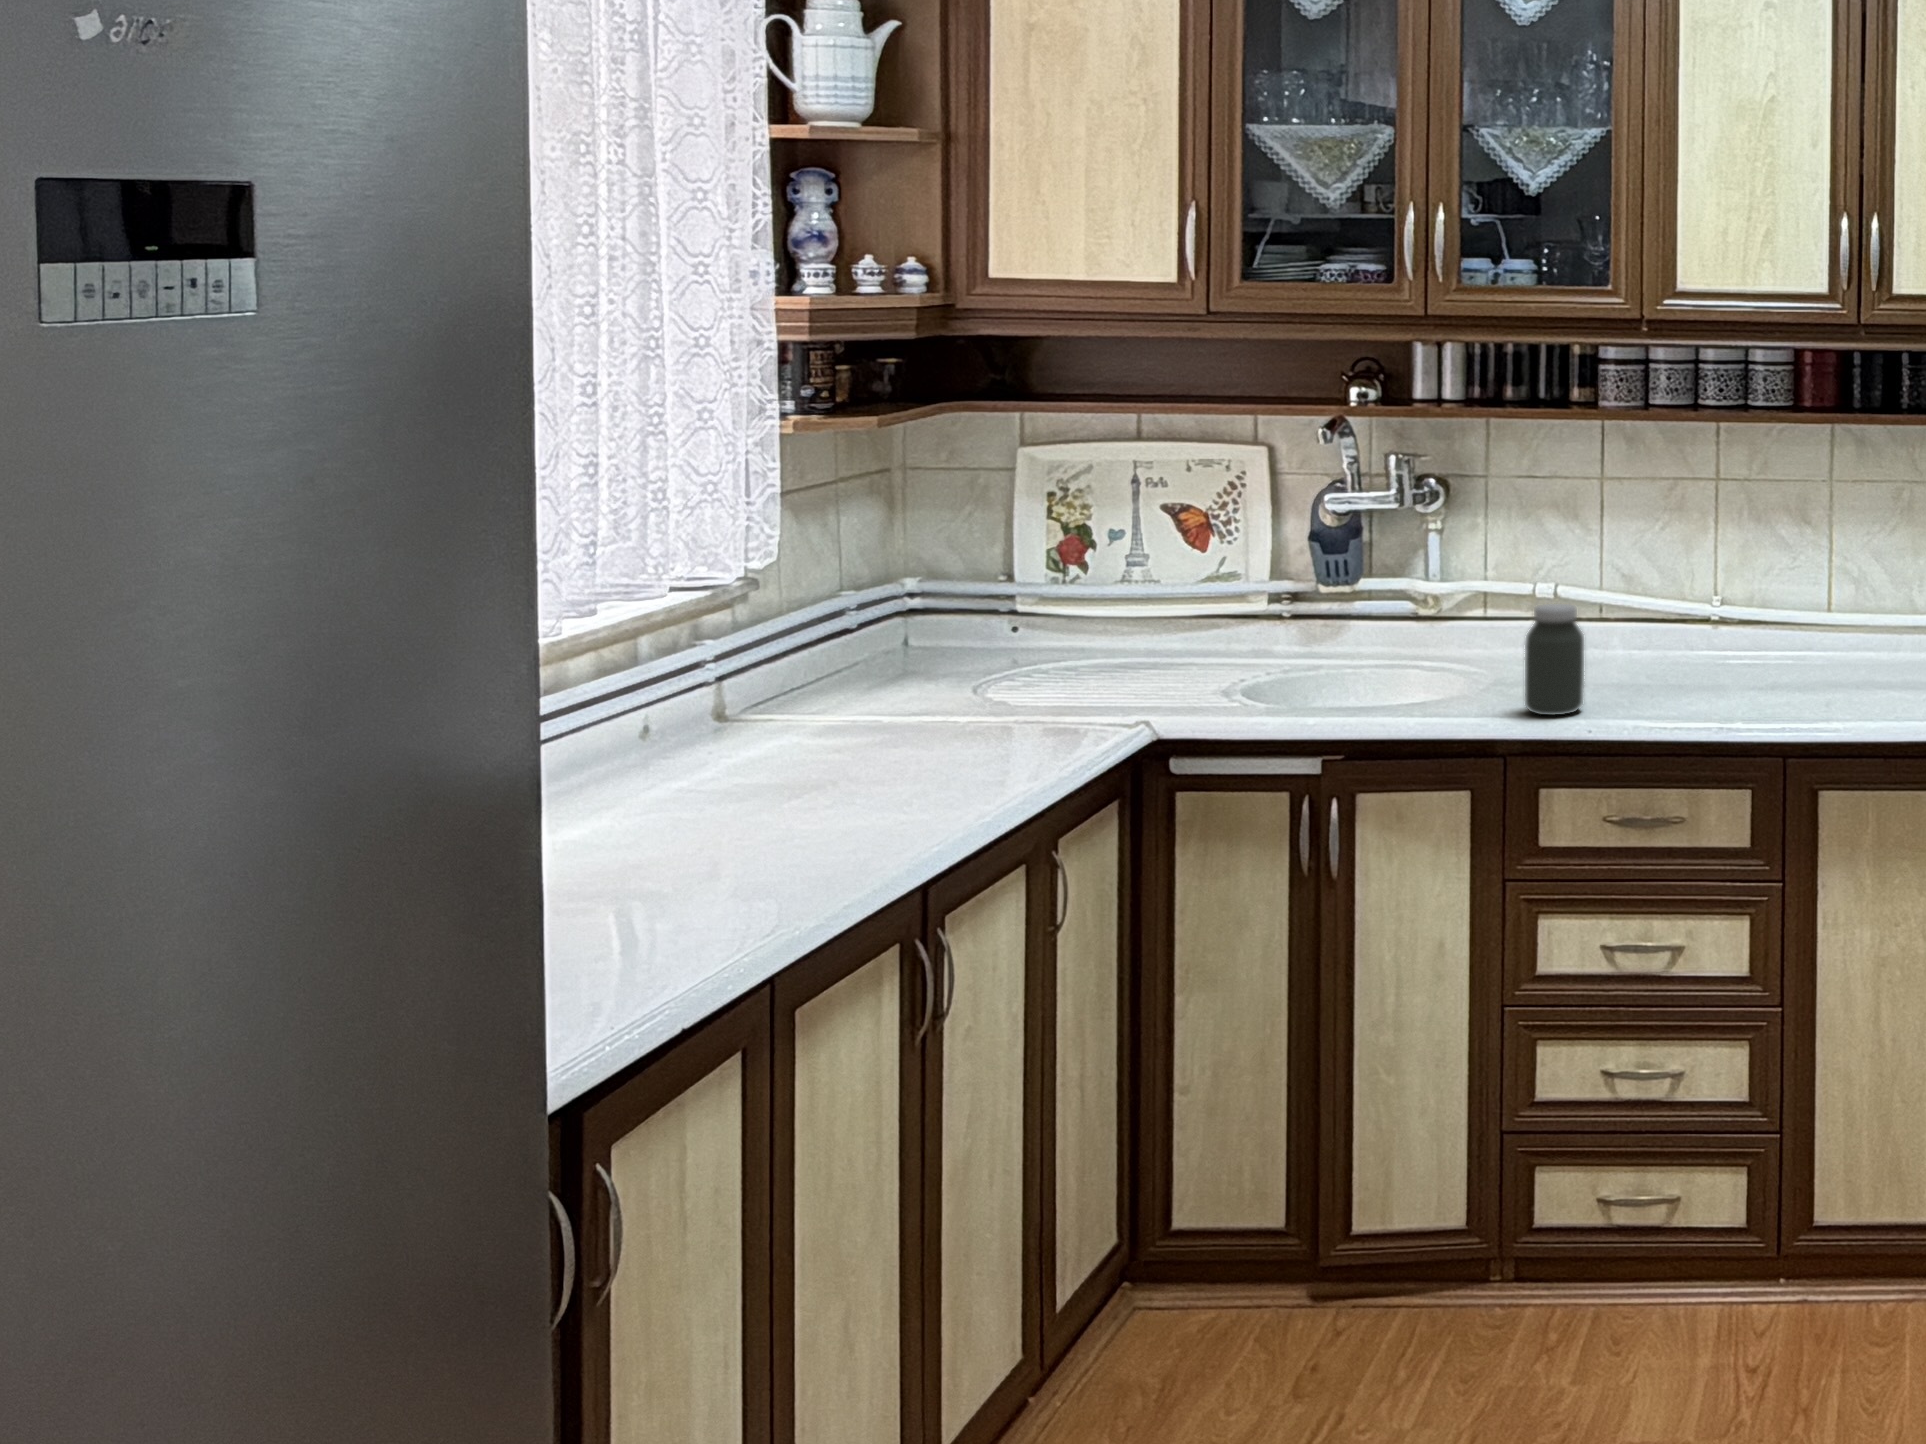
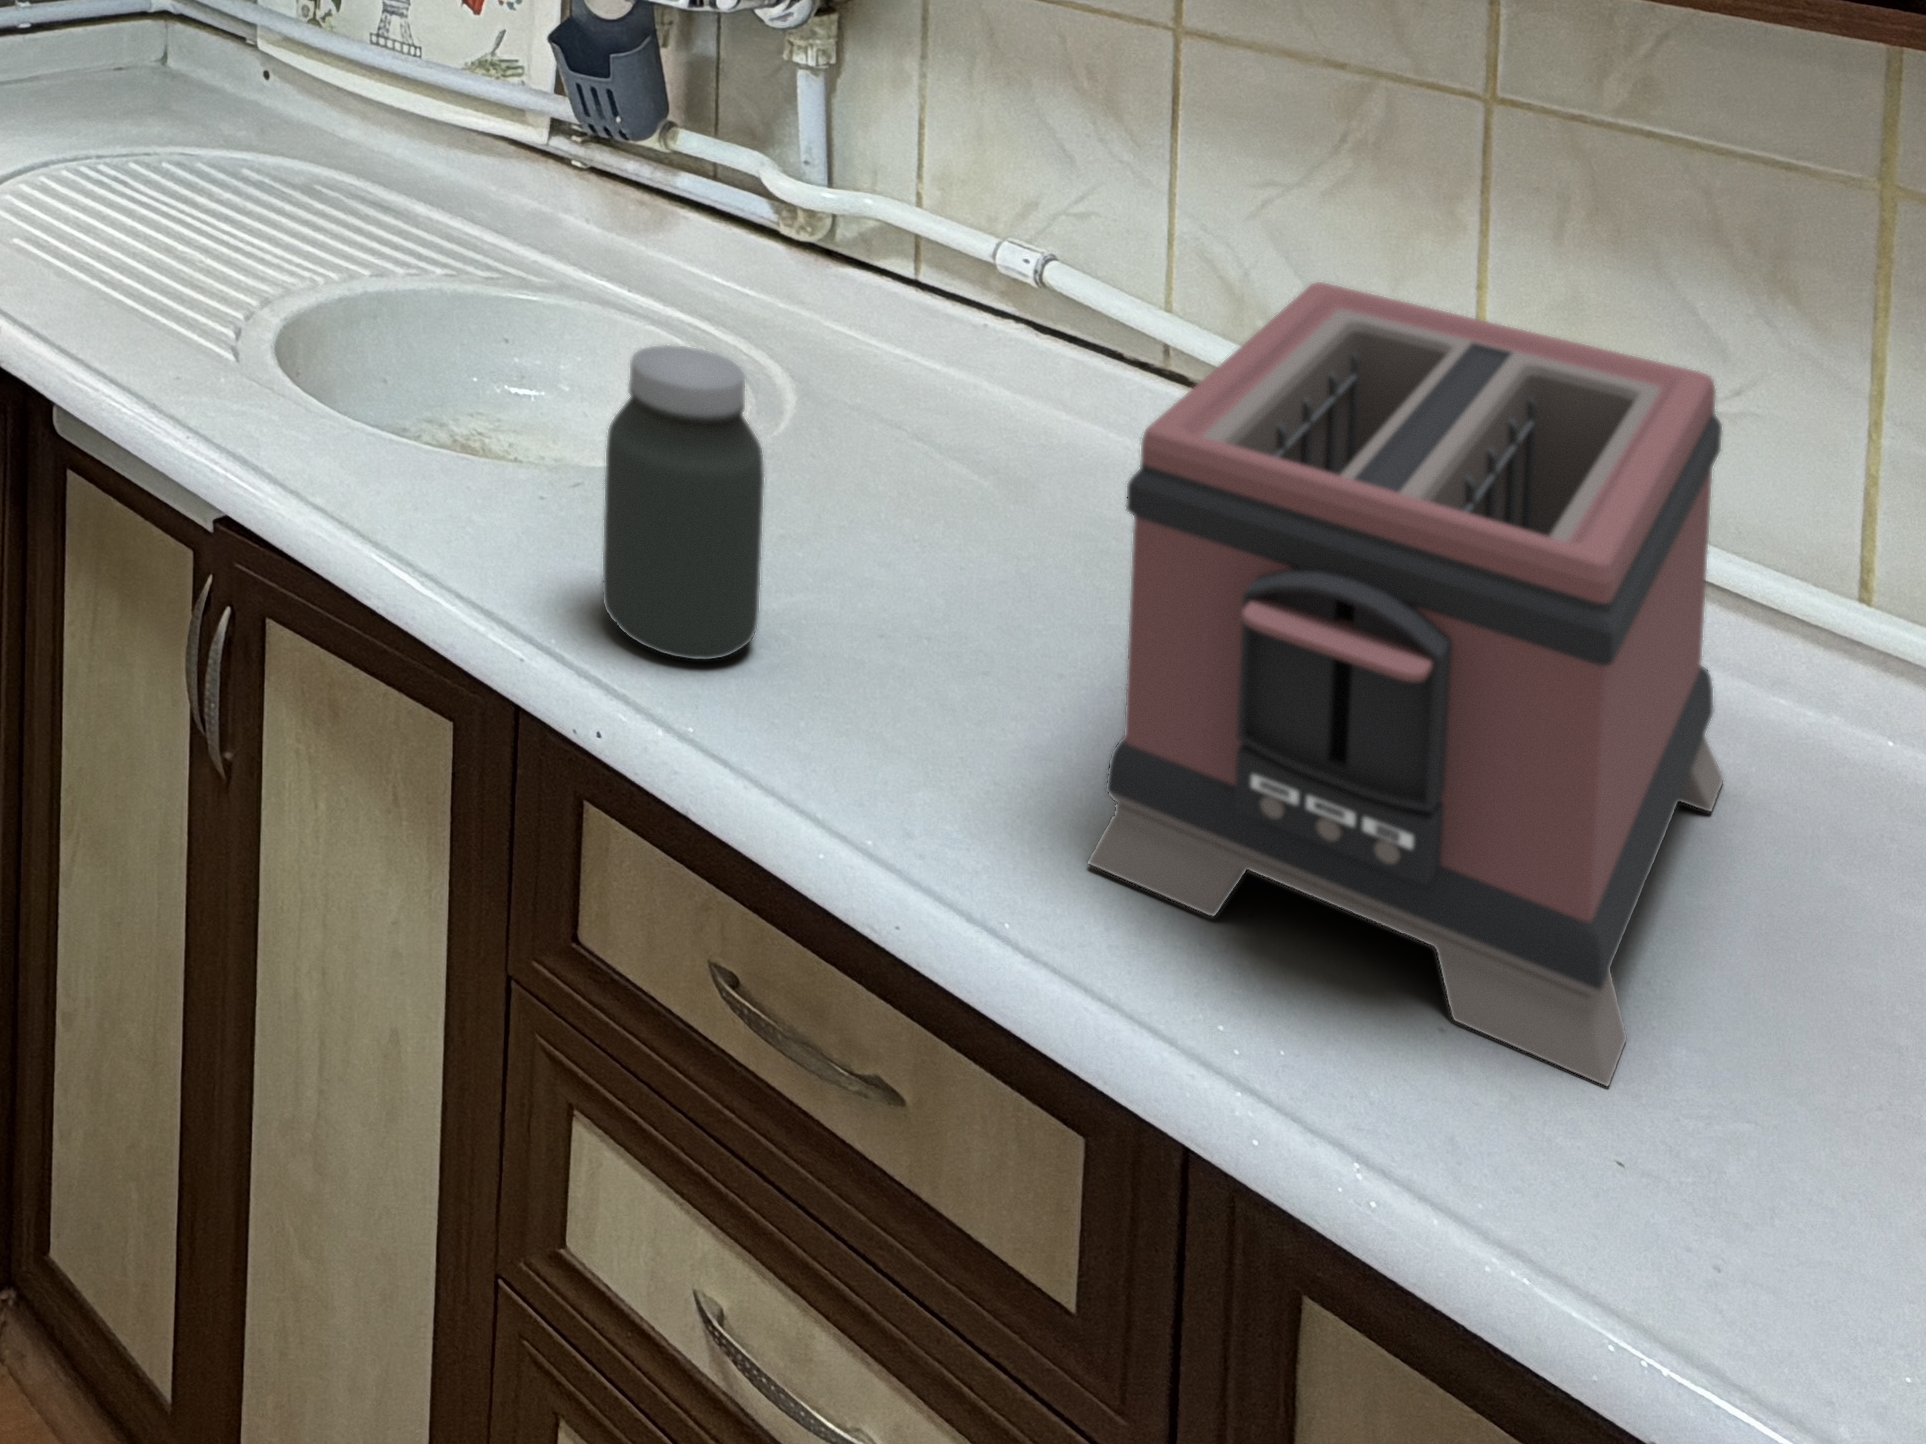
toaster: none [1689,538,1852,711] -> present [1088,282,1723,1086]

